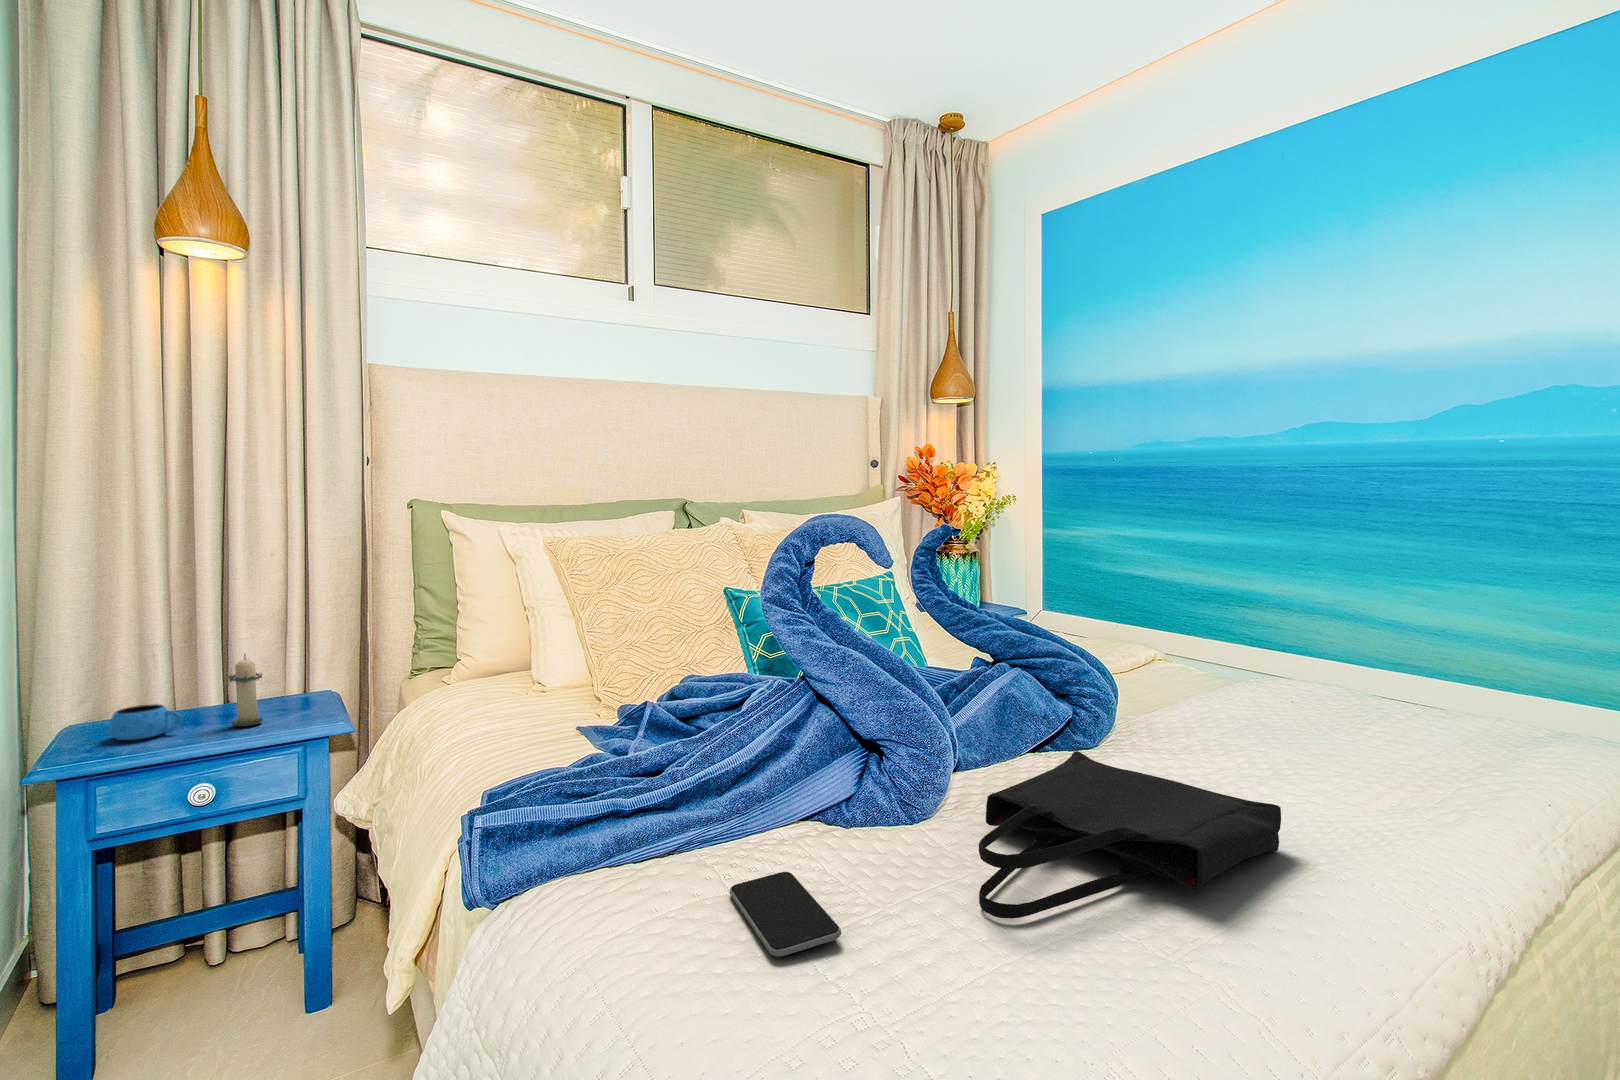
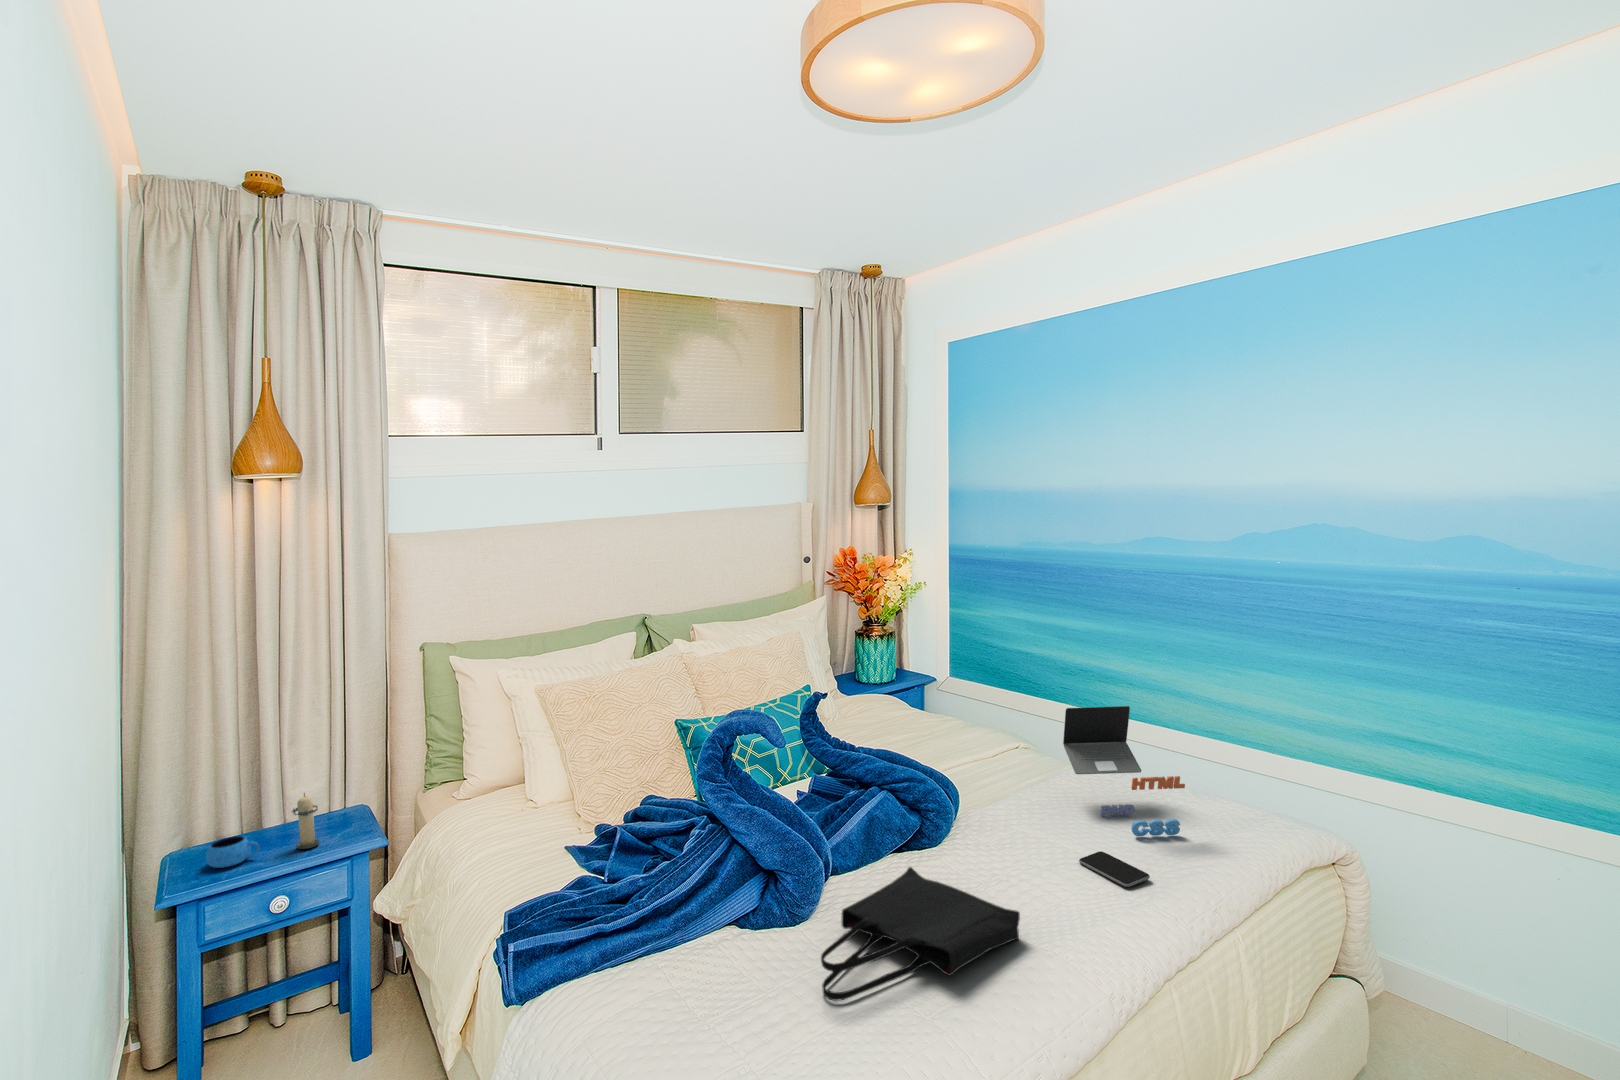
laptop: none [1248,578,1457,743] -> present [1063,706,1185,836]
smartphone: present [730,872,841,957] -> present [1079,851,1150,887]

